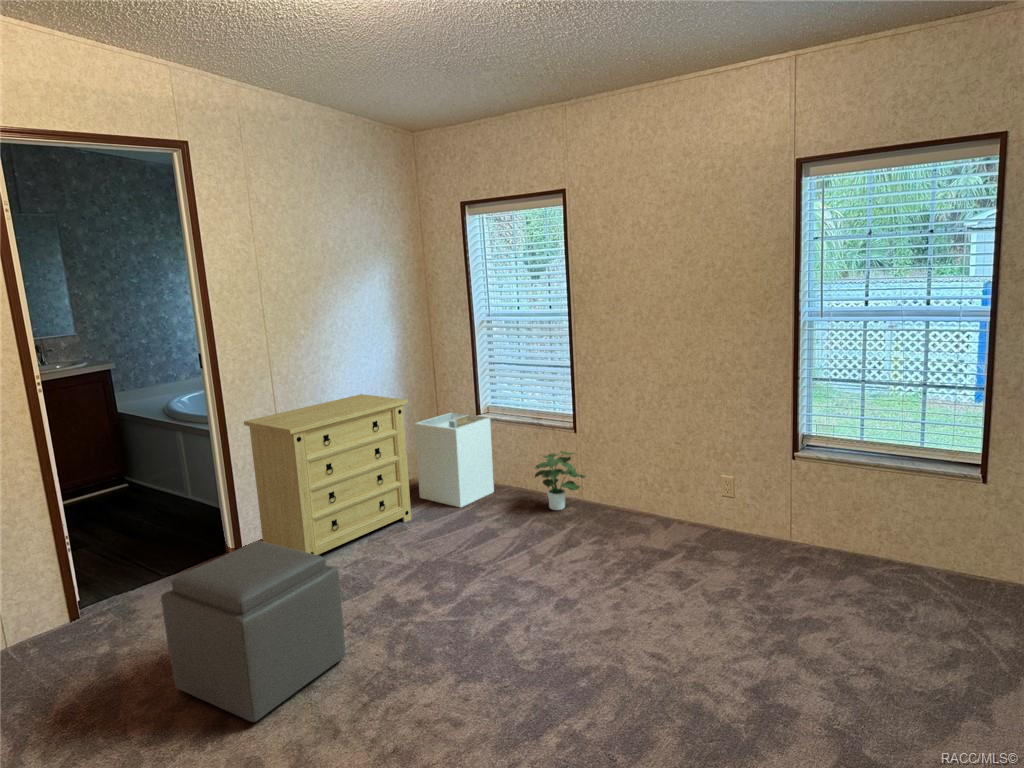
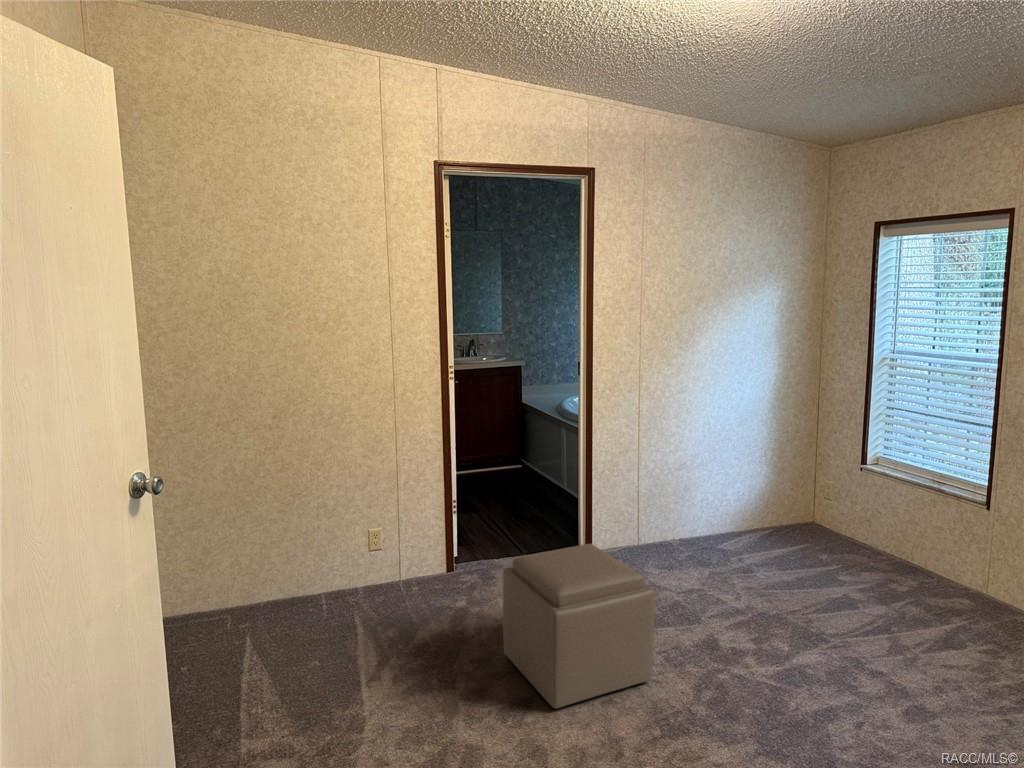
dresser: present [244,394,411,555] -> none [607,421,775,581]
laundry hamper: present [415,413,494,507] -> none [778,456,876,565]
potted plant: present [535,452,586,510] -> none [919,527,999,601]

